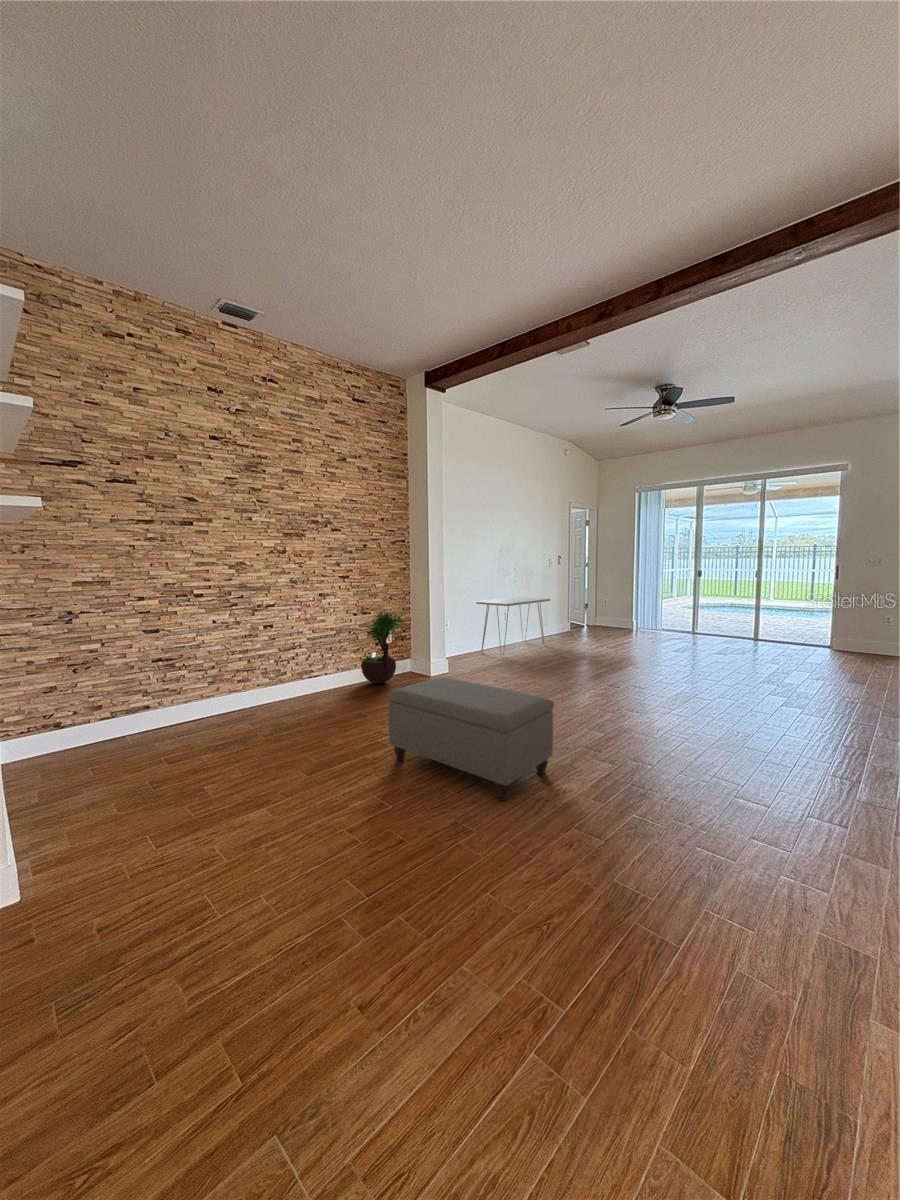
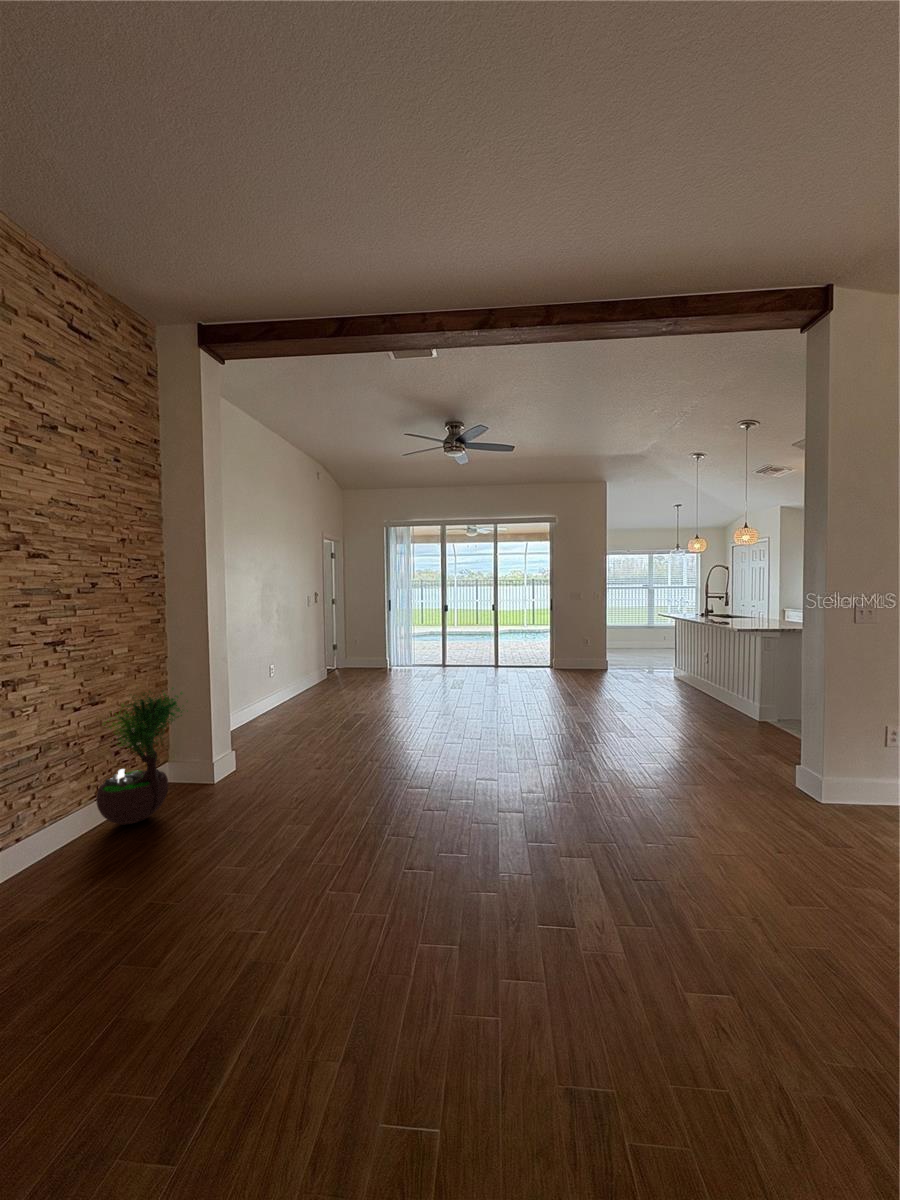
console table: present [476,597,550,656] -> none [248,643,330,724]
ottoman: present [387,677,554,801] -> none [315,801,590,998]

